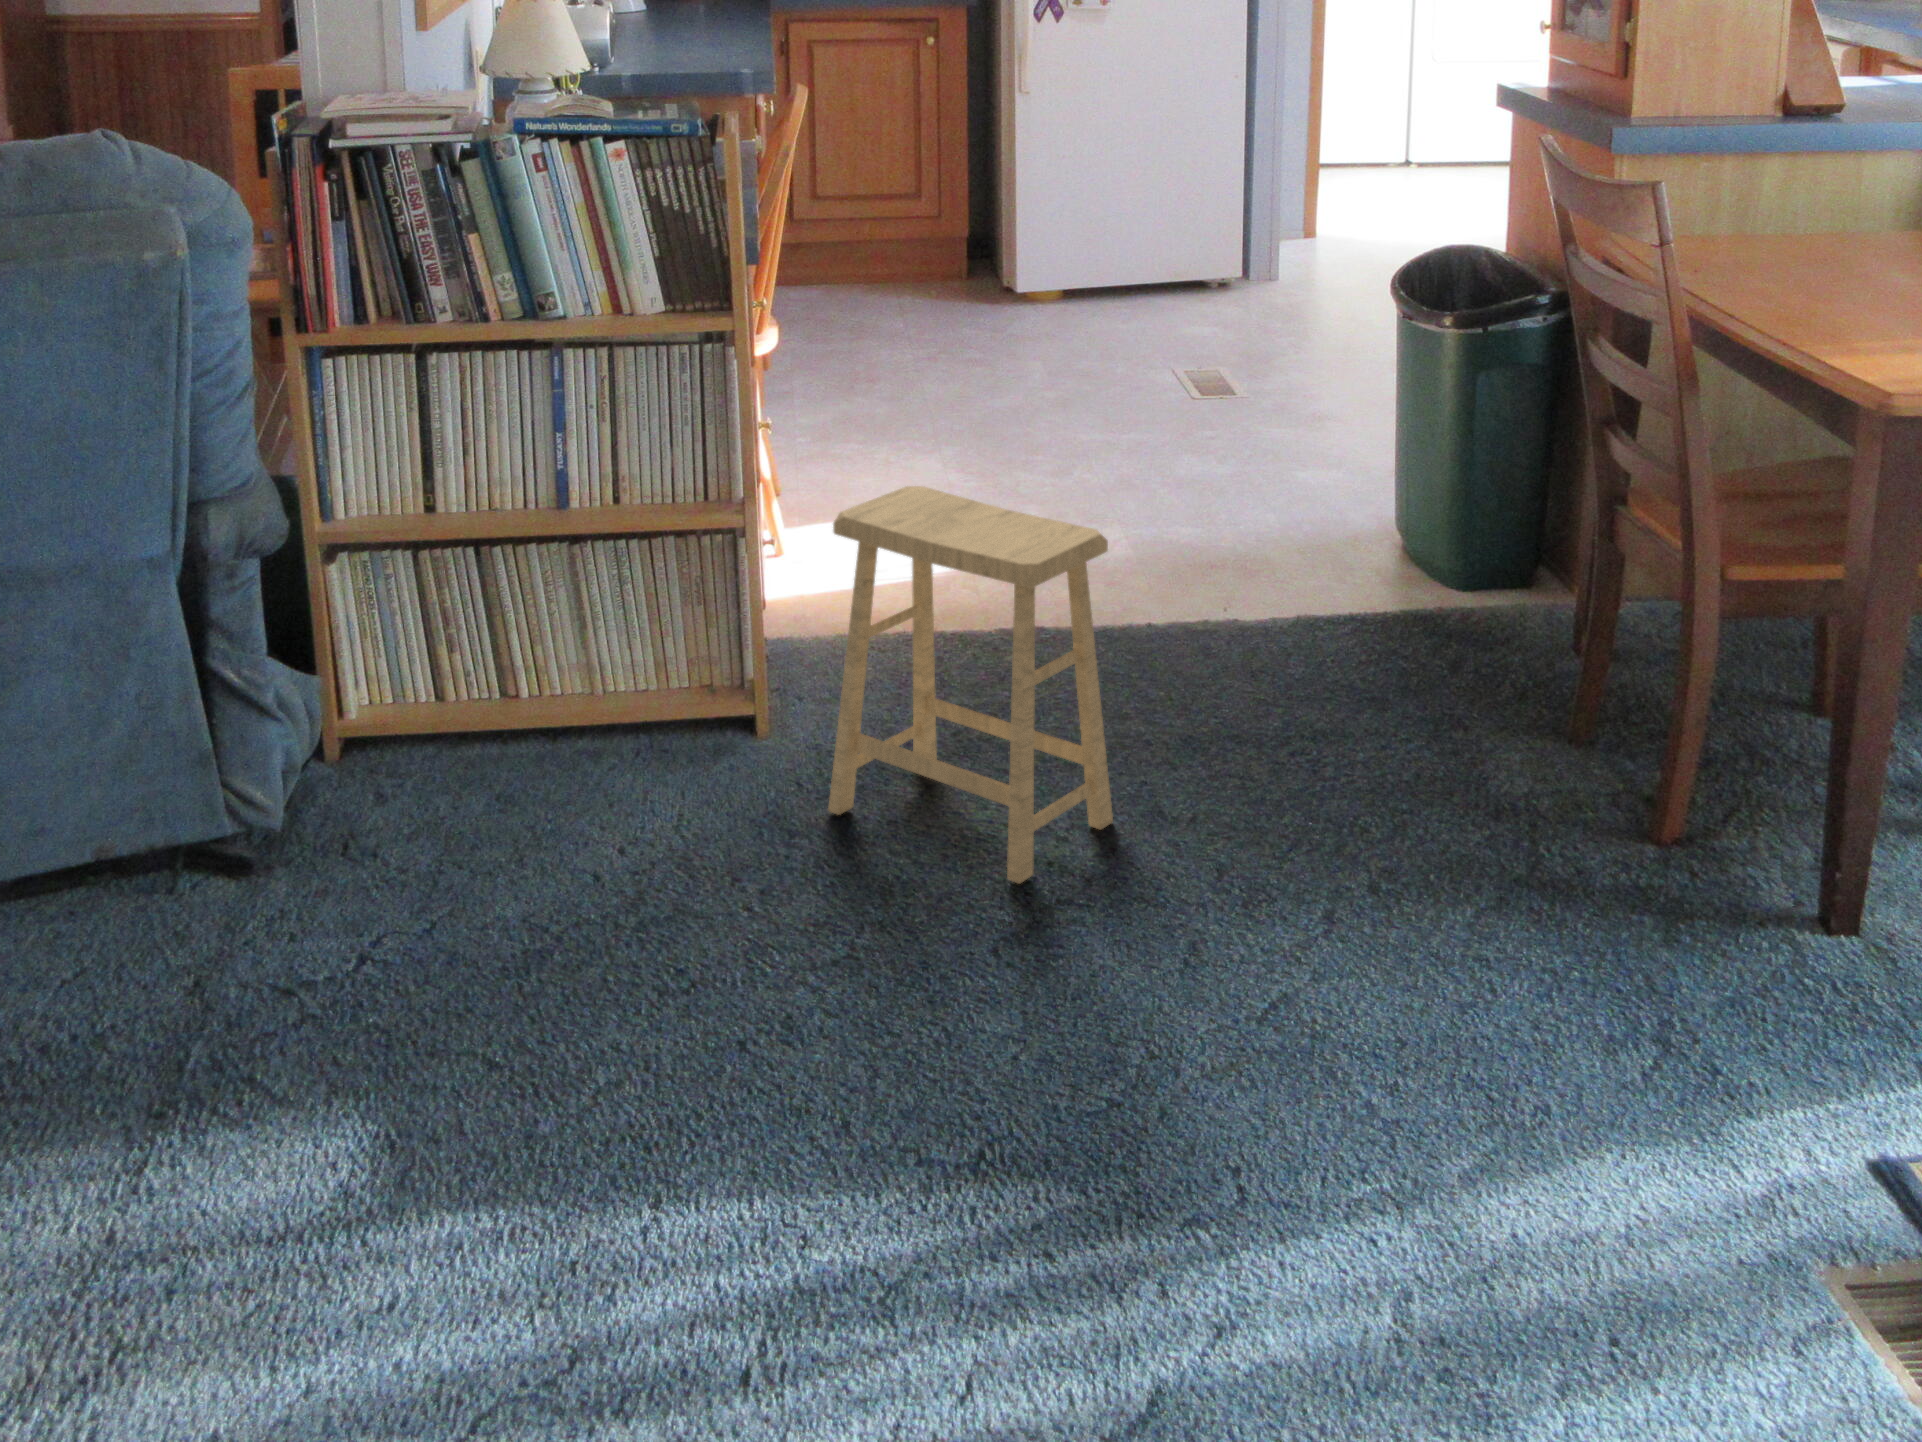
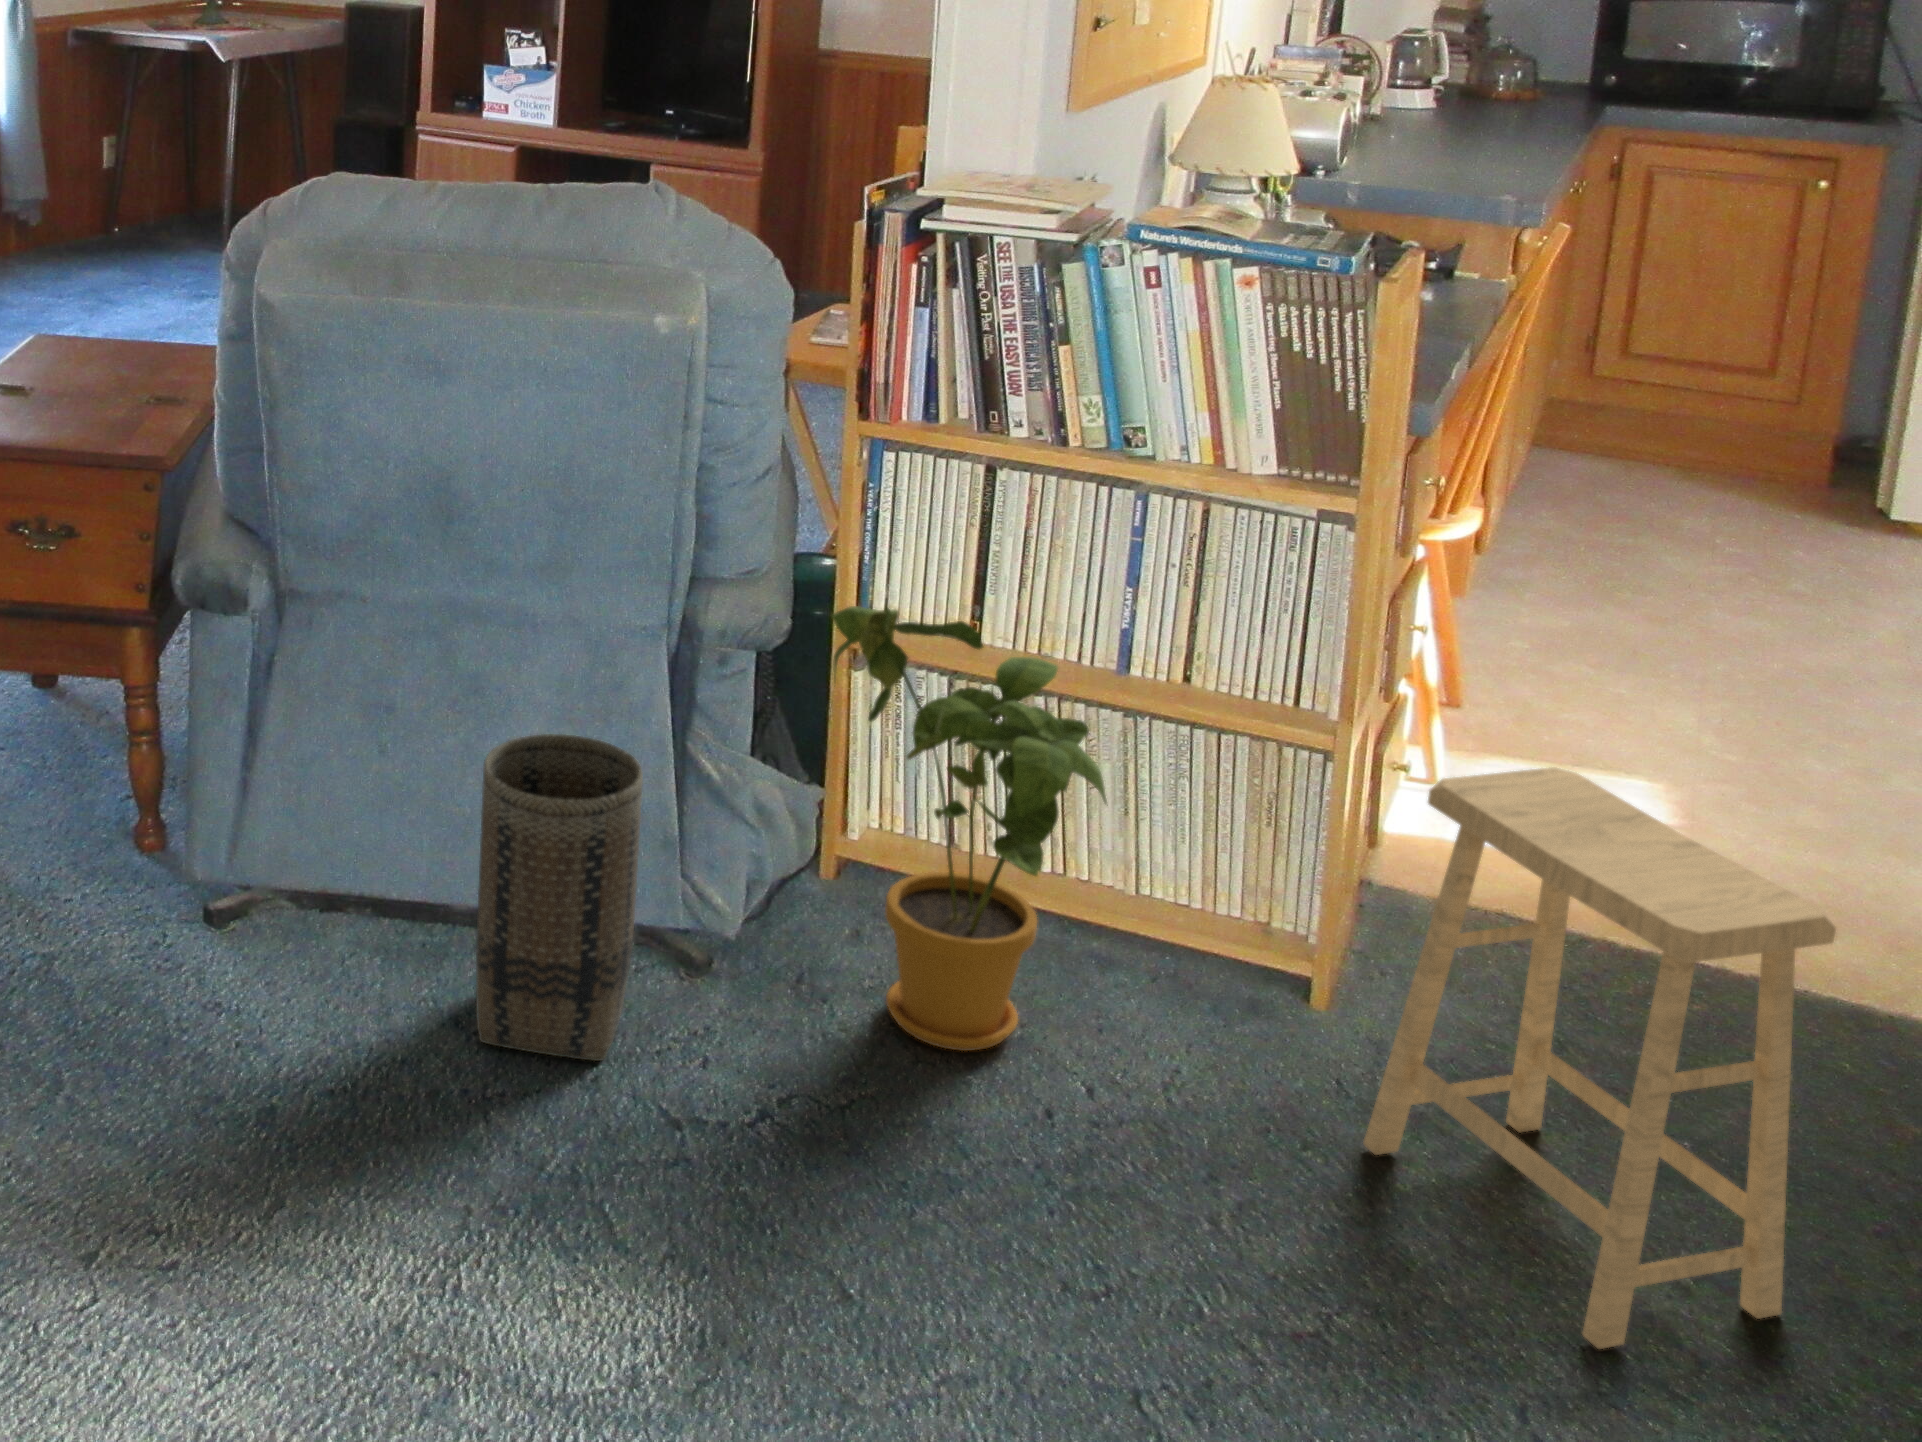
house plant: none [340,481,600,853] -> present [831,606,1108,1051]
basket: none [24,673,204,991] -> present [476,734,643,1061]

